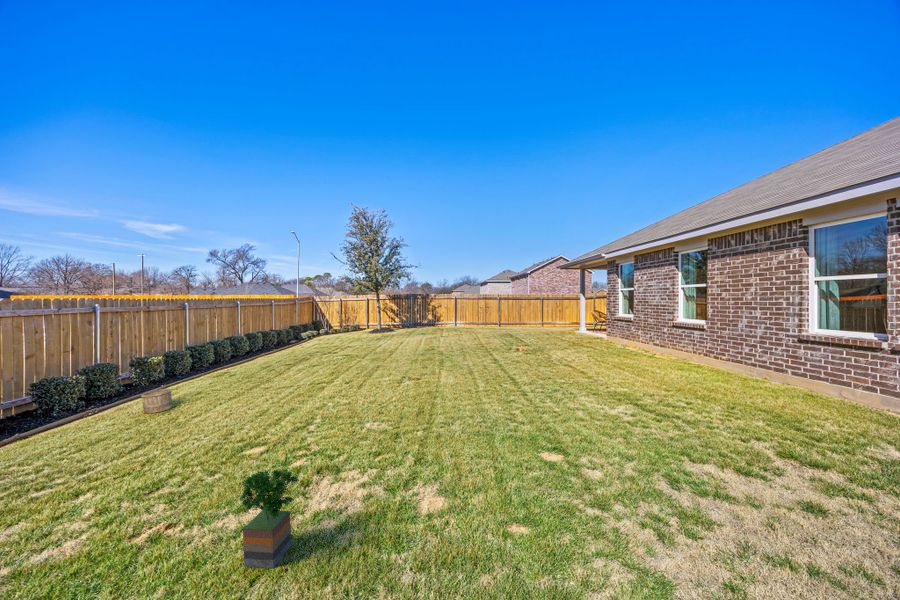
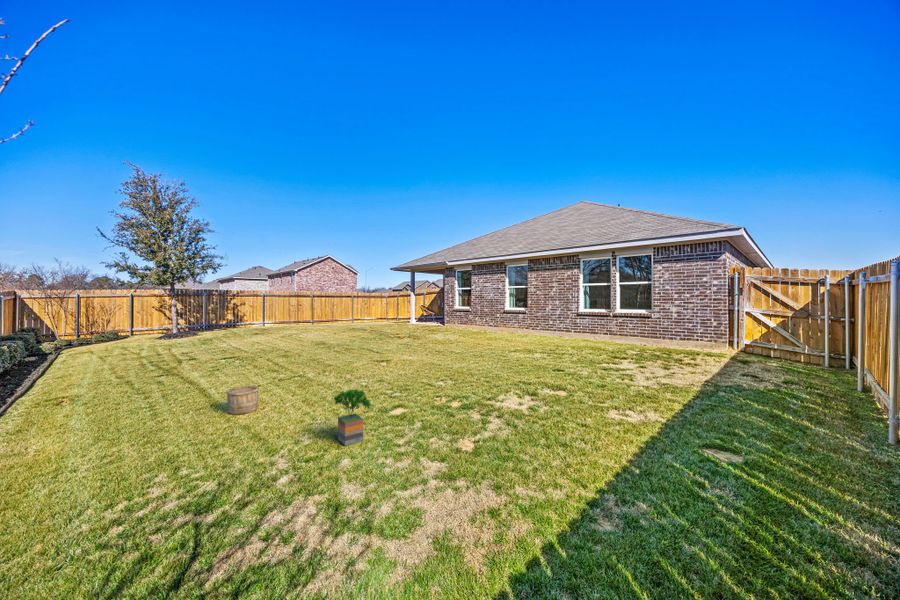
potted tree: present [240,469,299,568] -> present [334,389,371,446]

